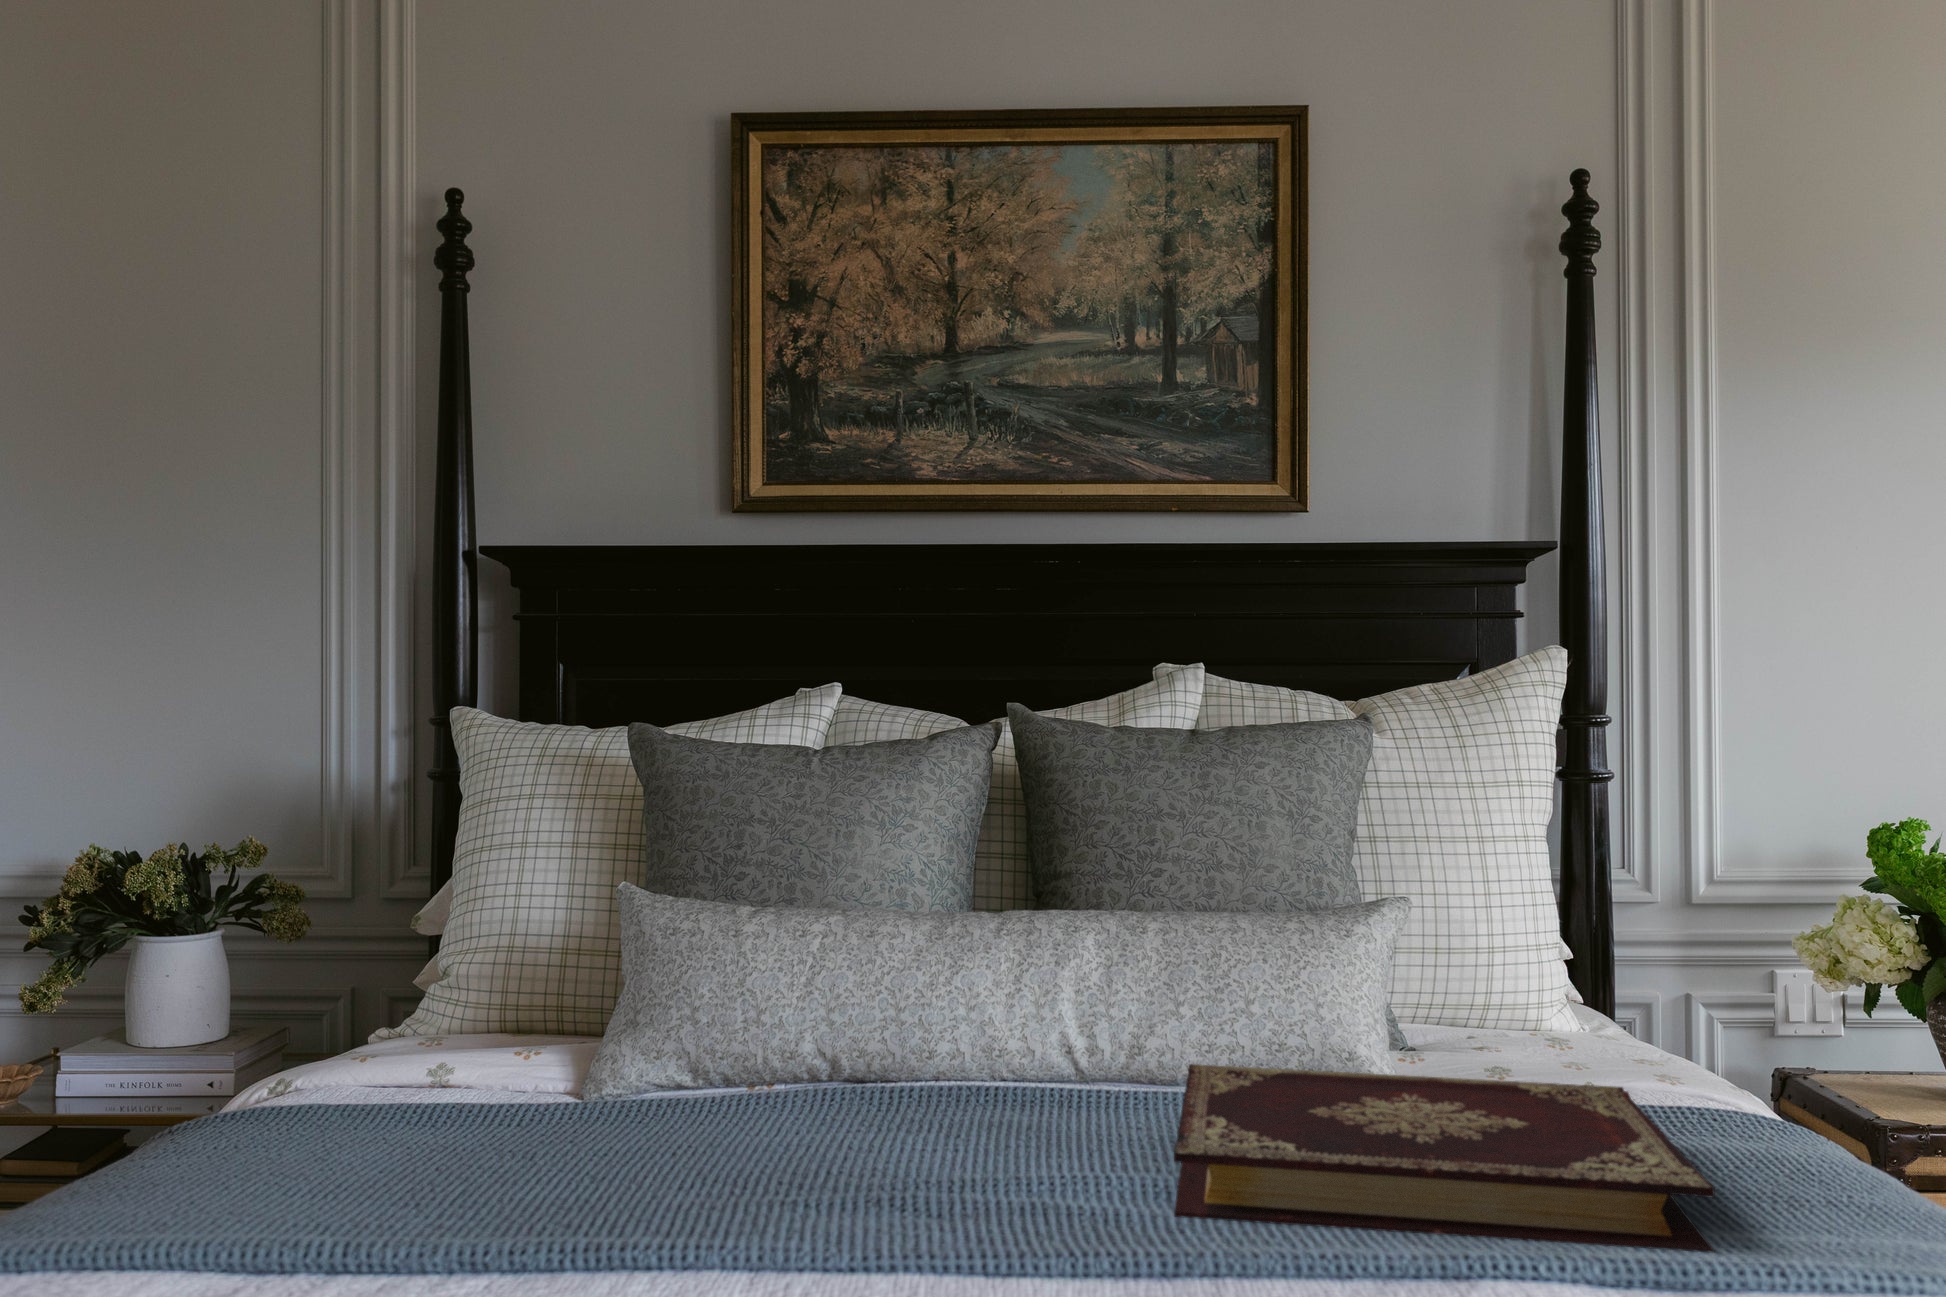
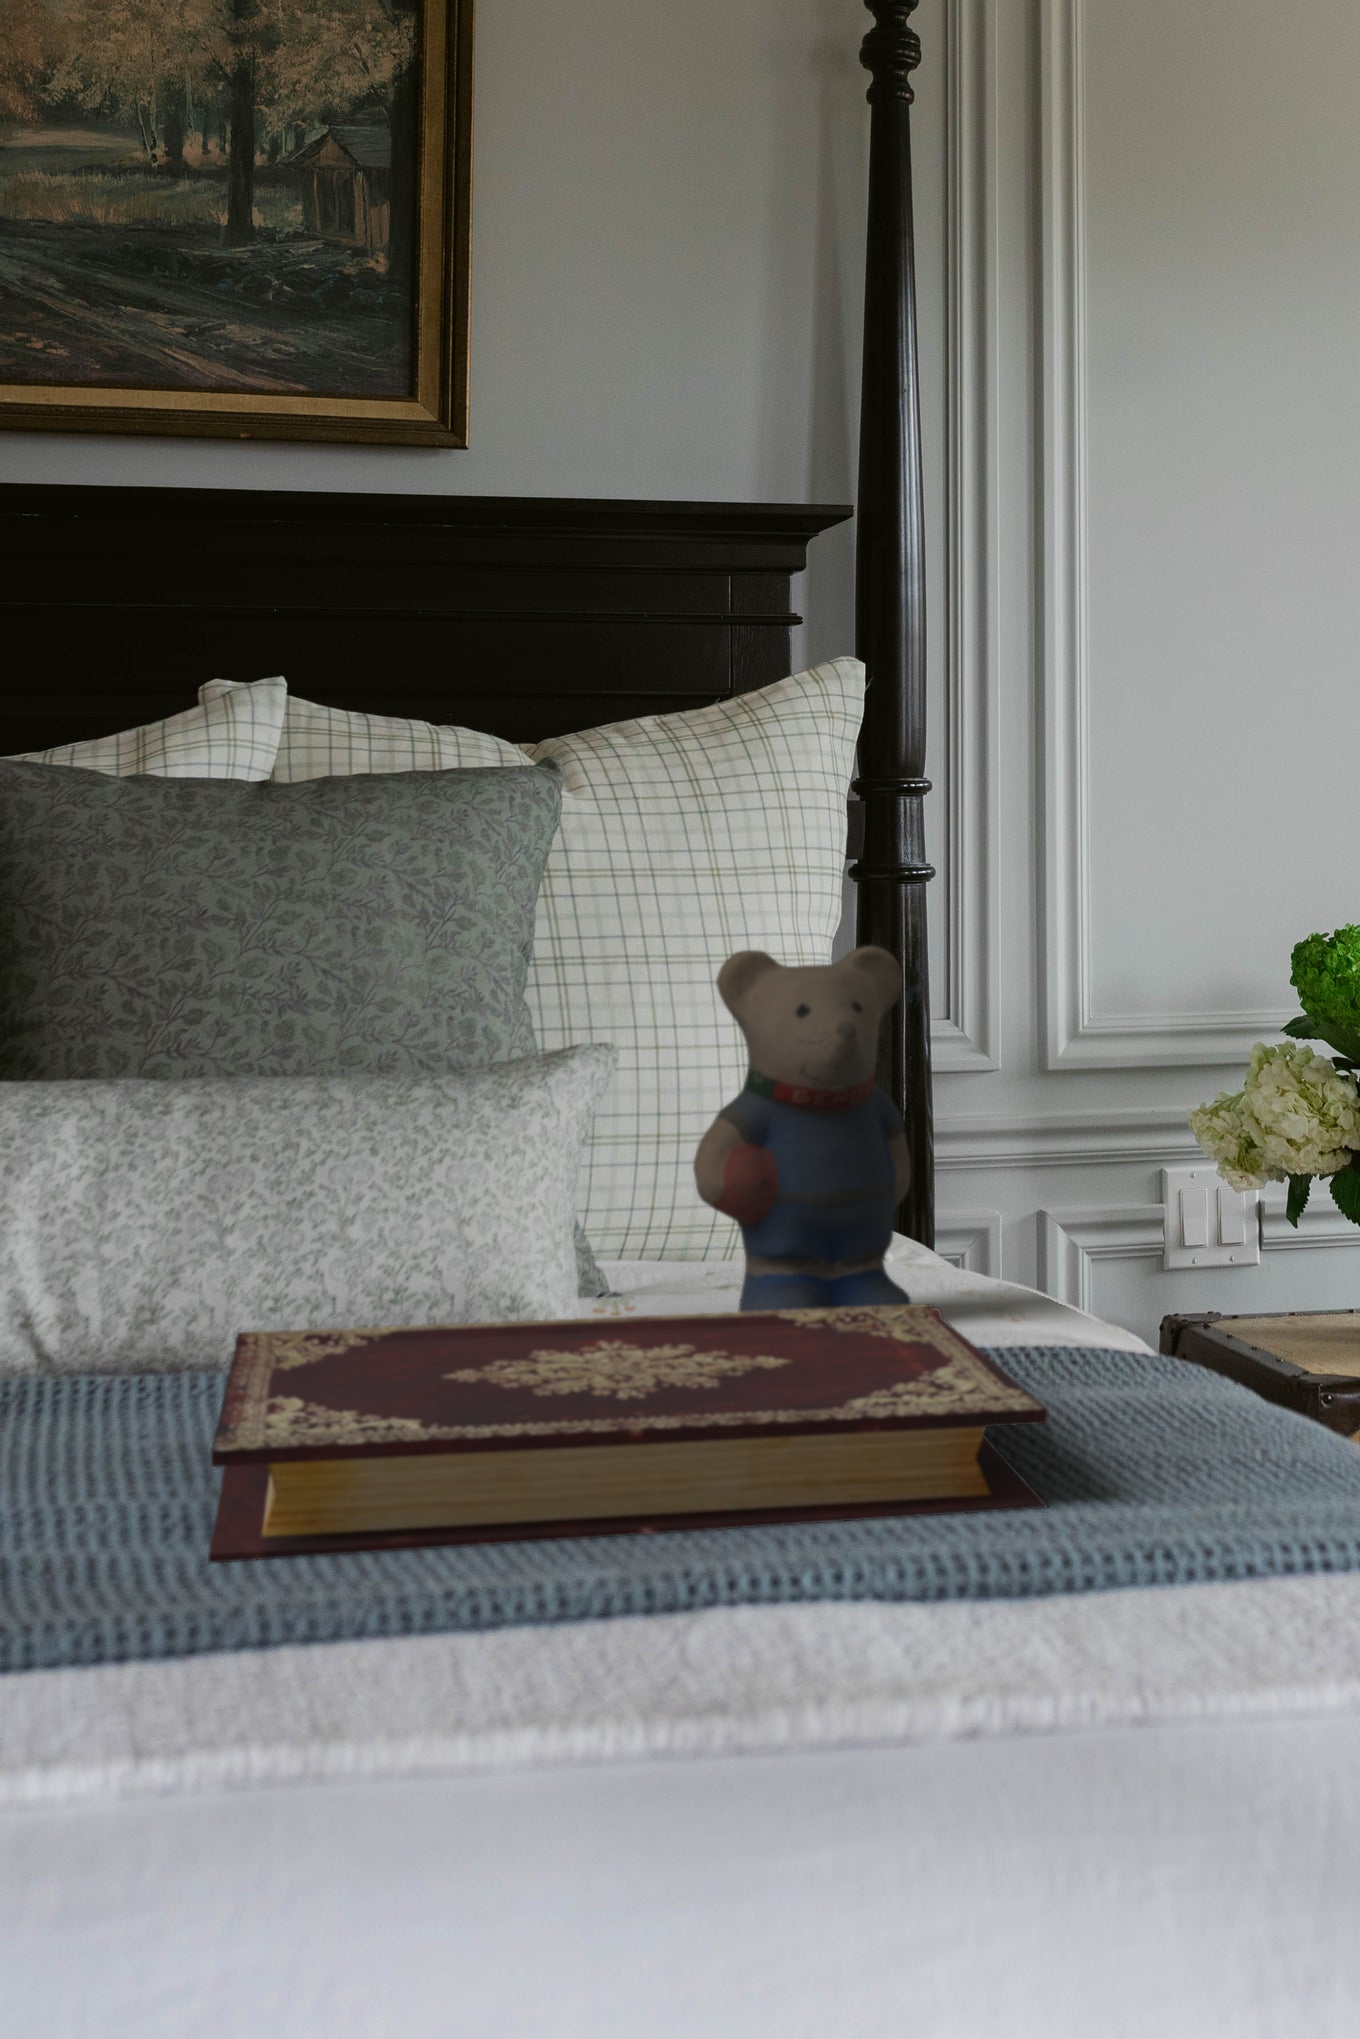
teddy bear: none [1458,843,1605,1086] -> present [693,946,912,1312]

